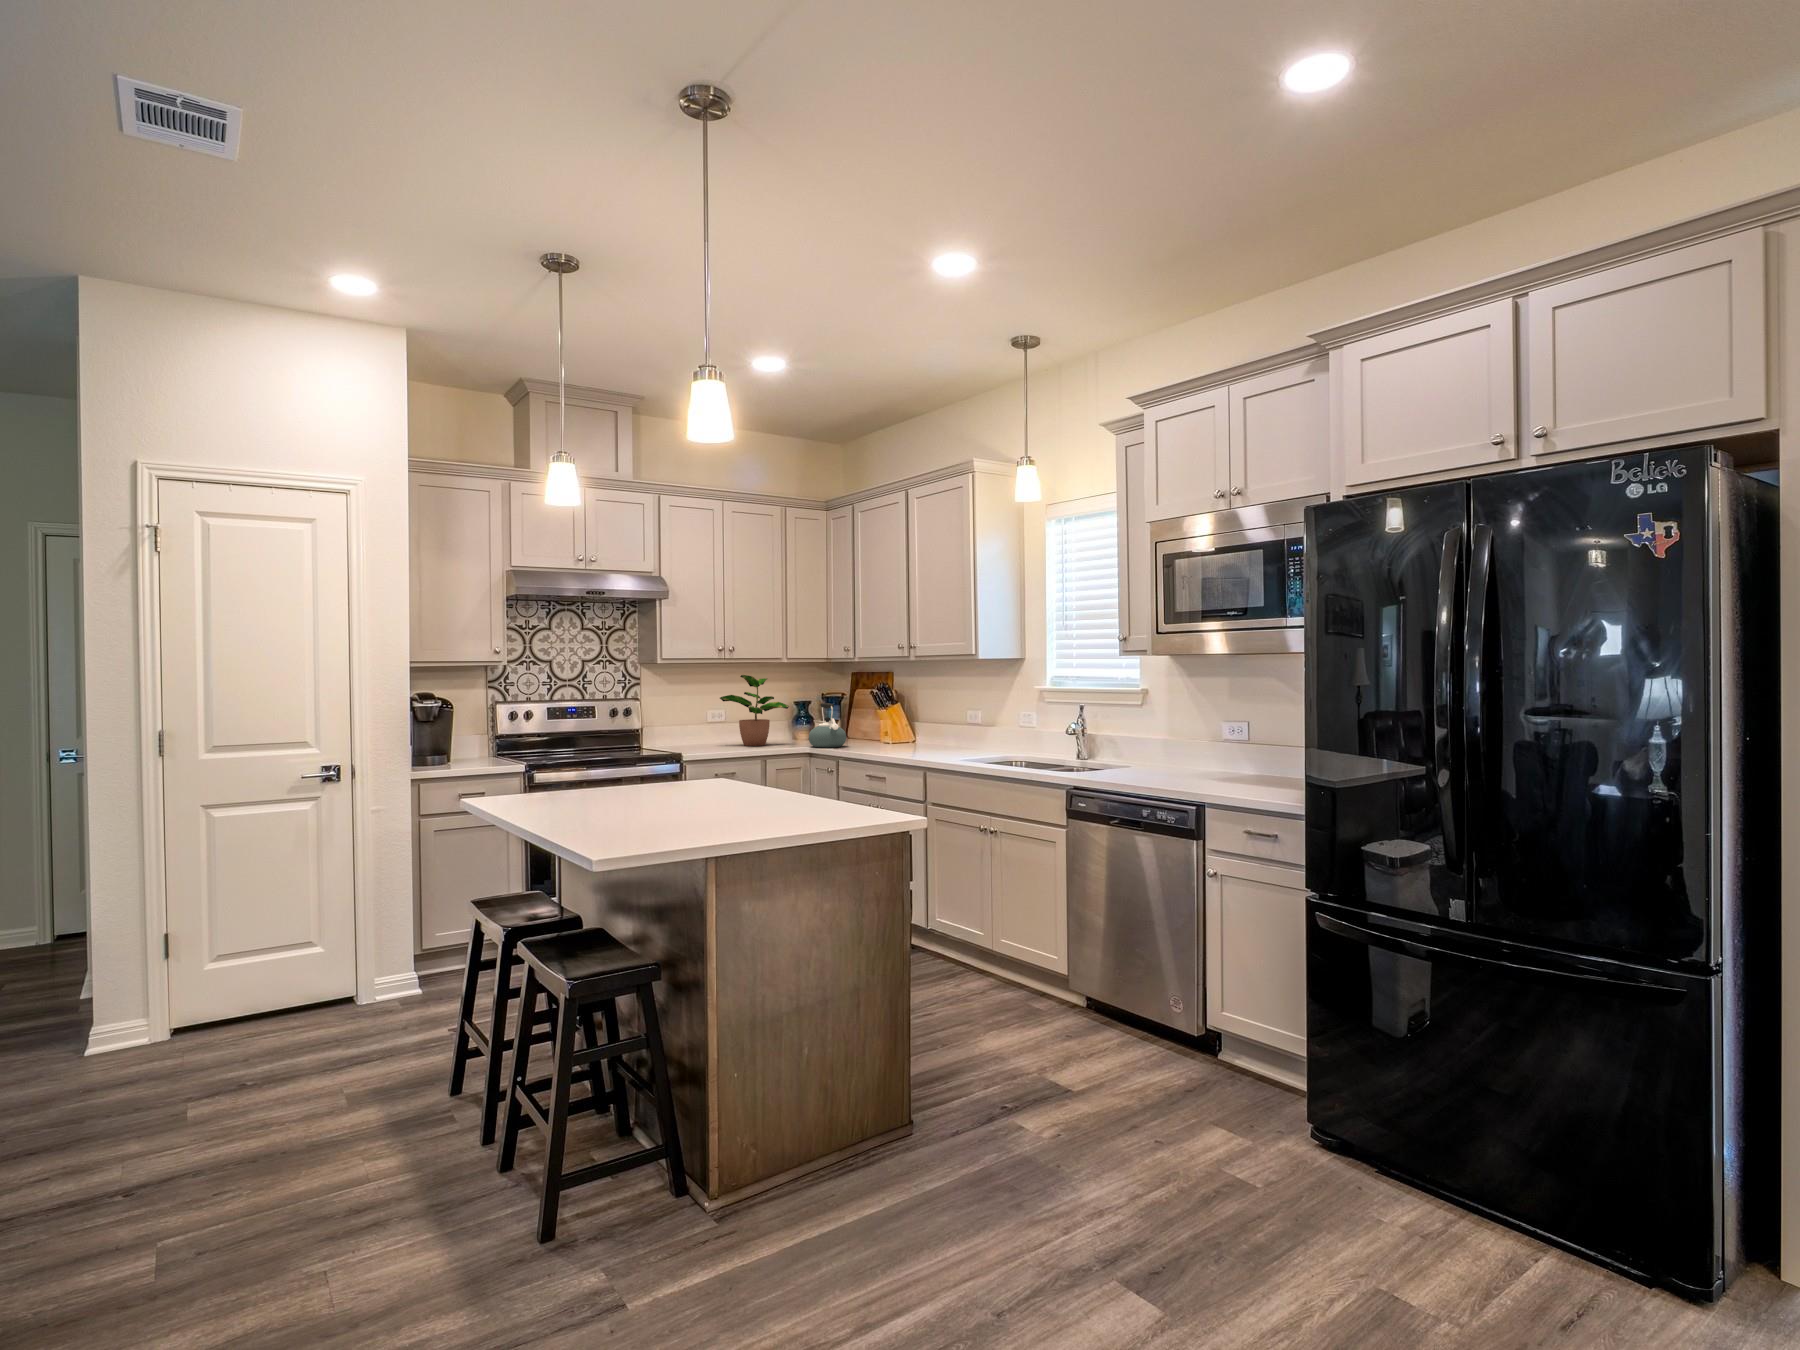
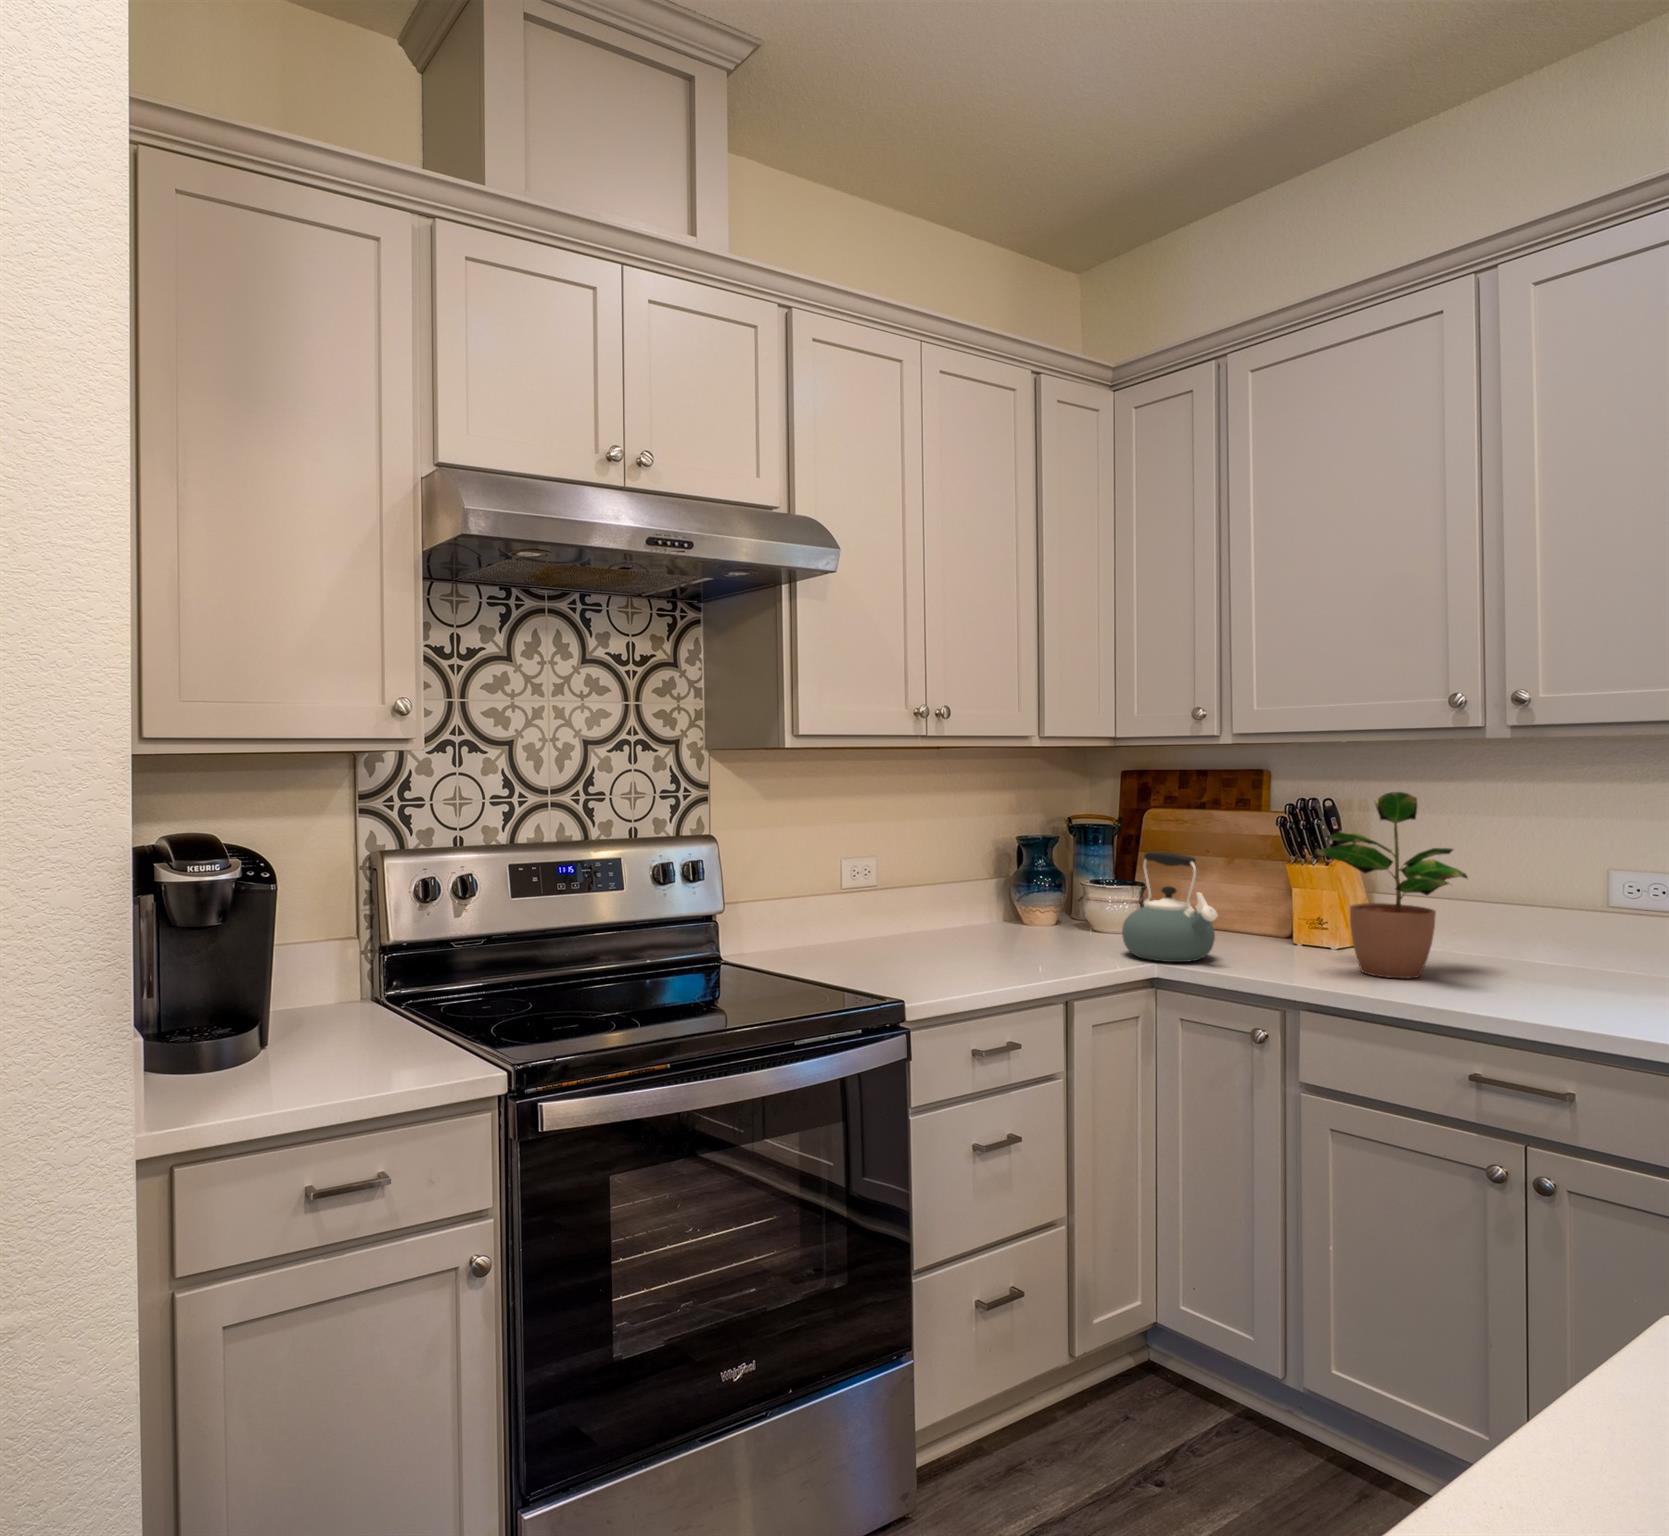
potted plant: present [720,675,789,746] -> present [1313,792,1468,978]

